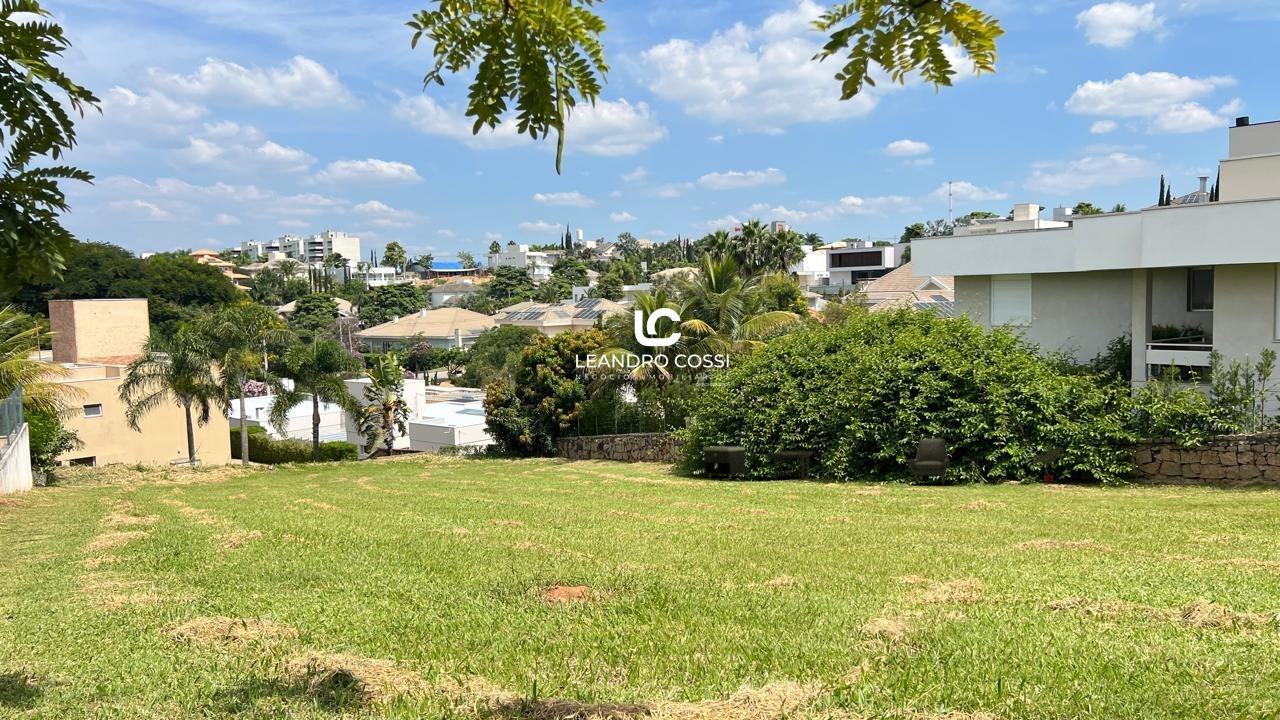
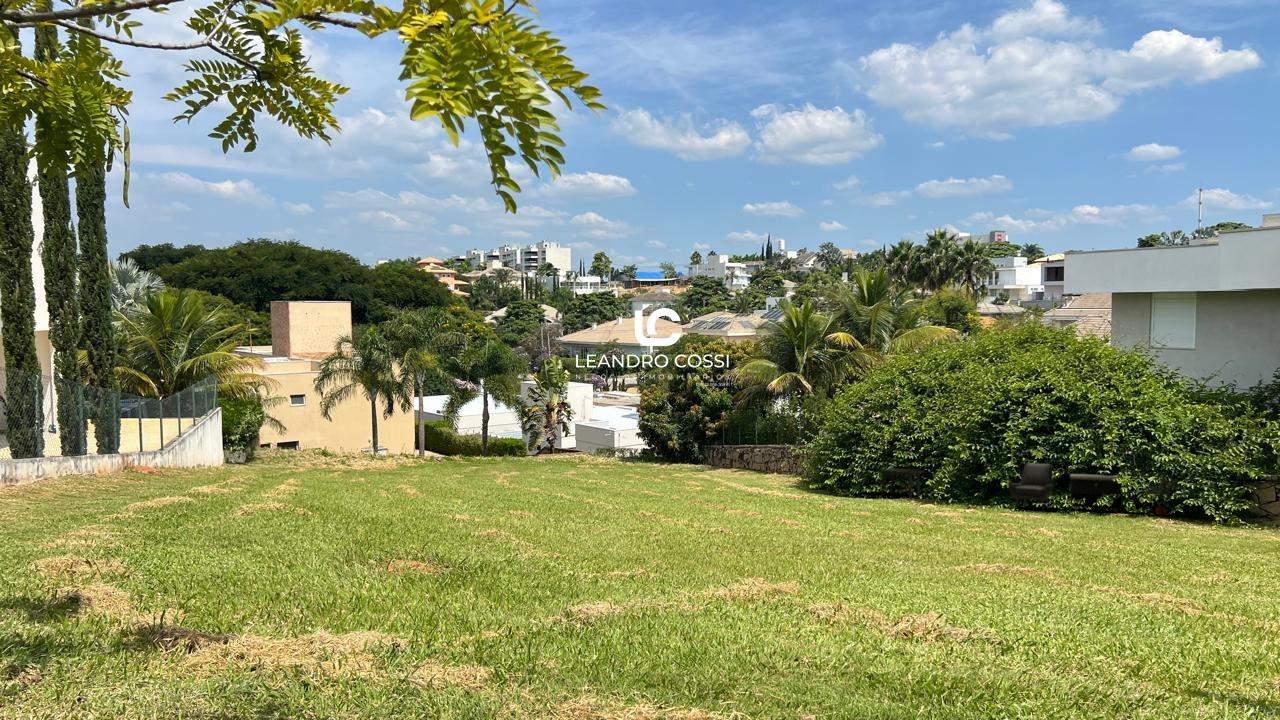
storage bench: present [703,446,746,477] -> present [1070,474,1122,512]

